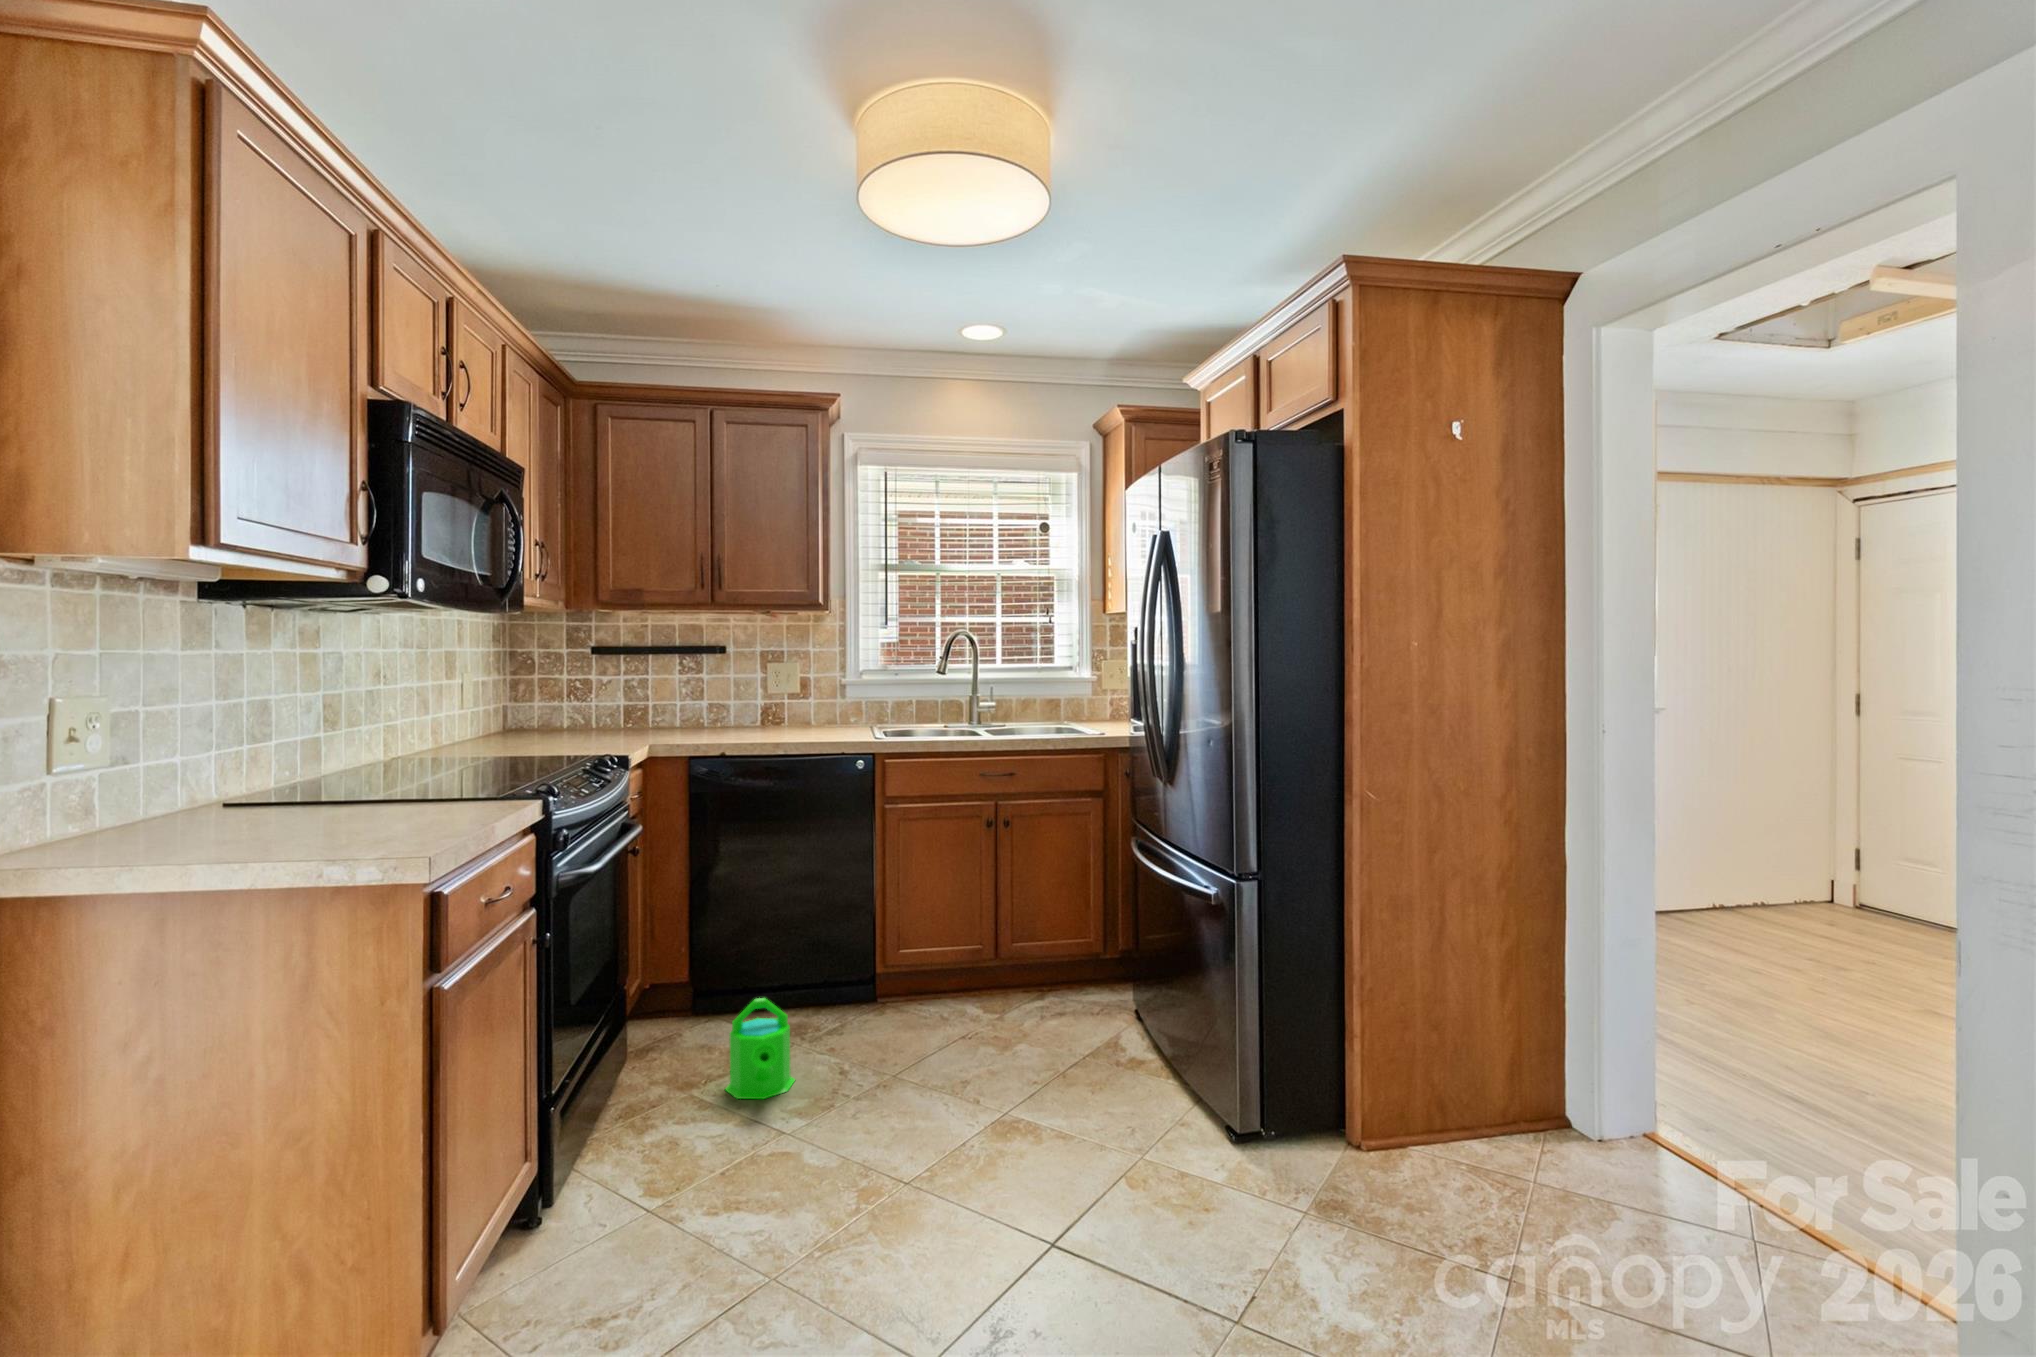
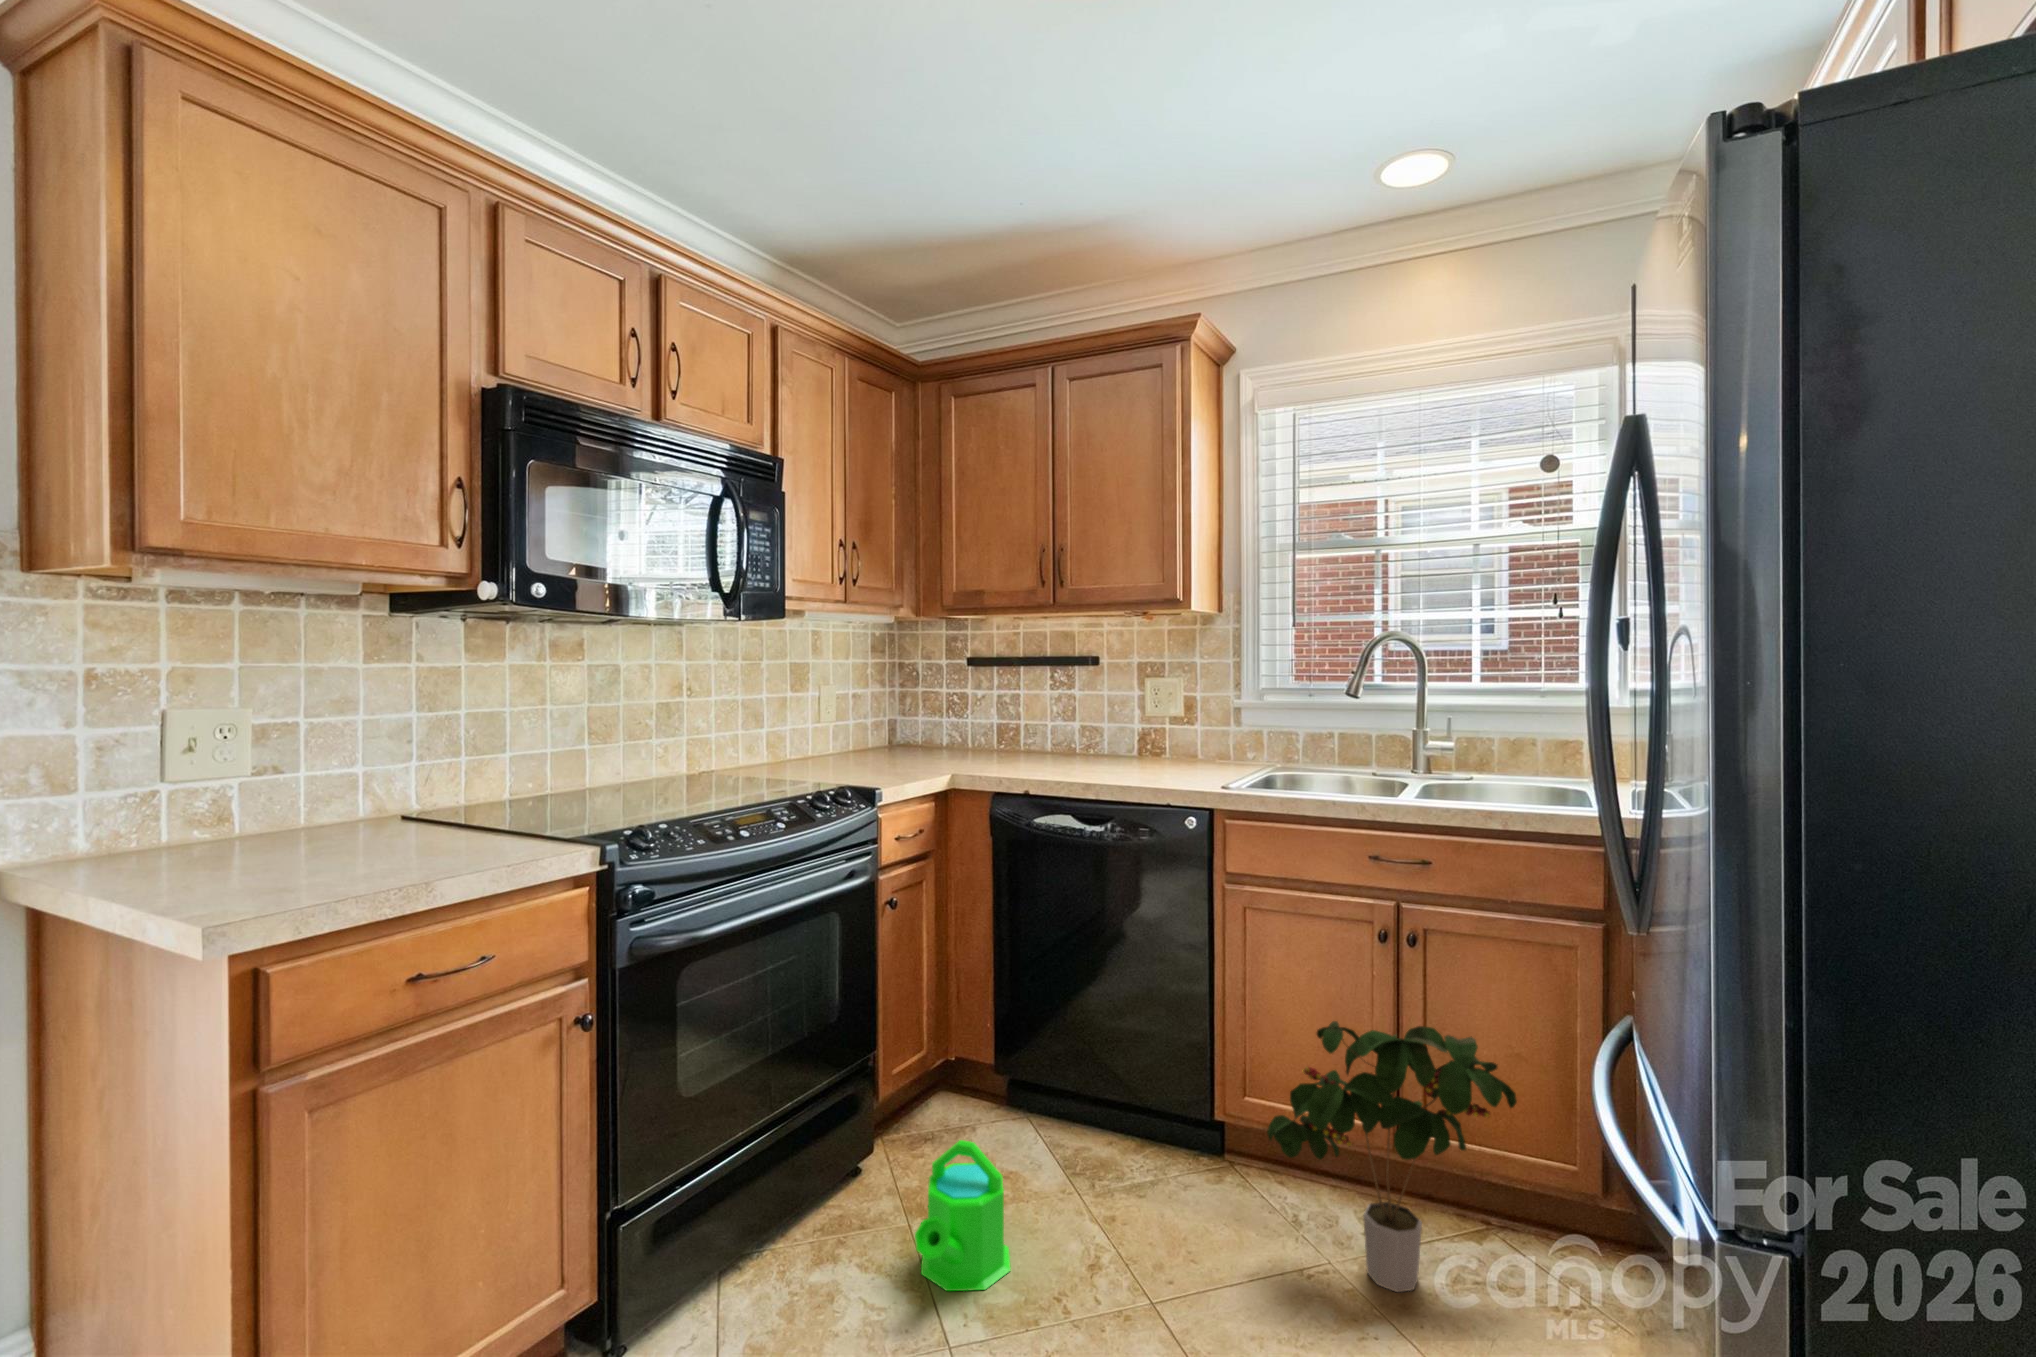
potted plant: none [941,867,1070,1024] -> present [1267,1021,1517,1292]

